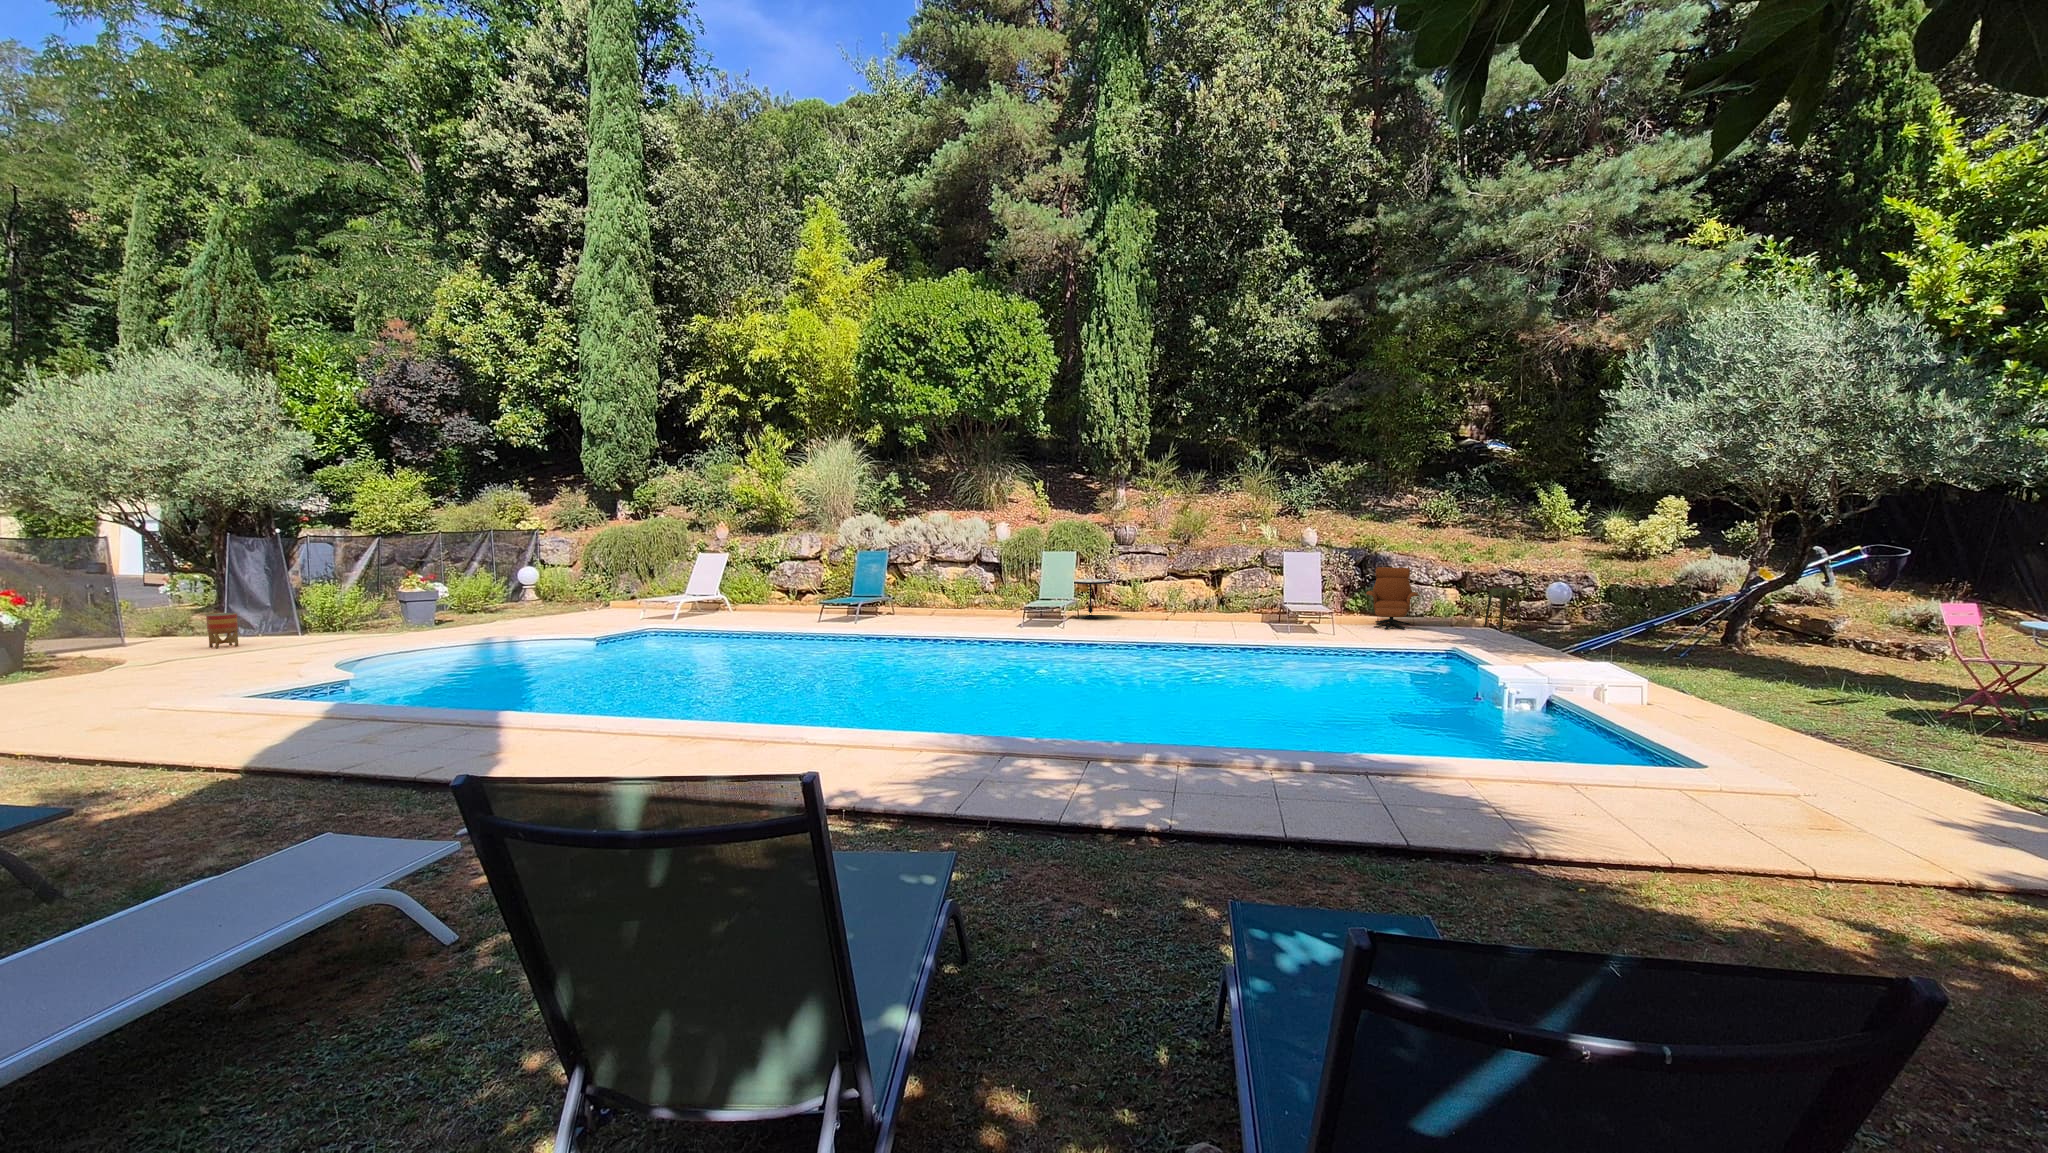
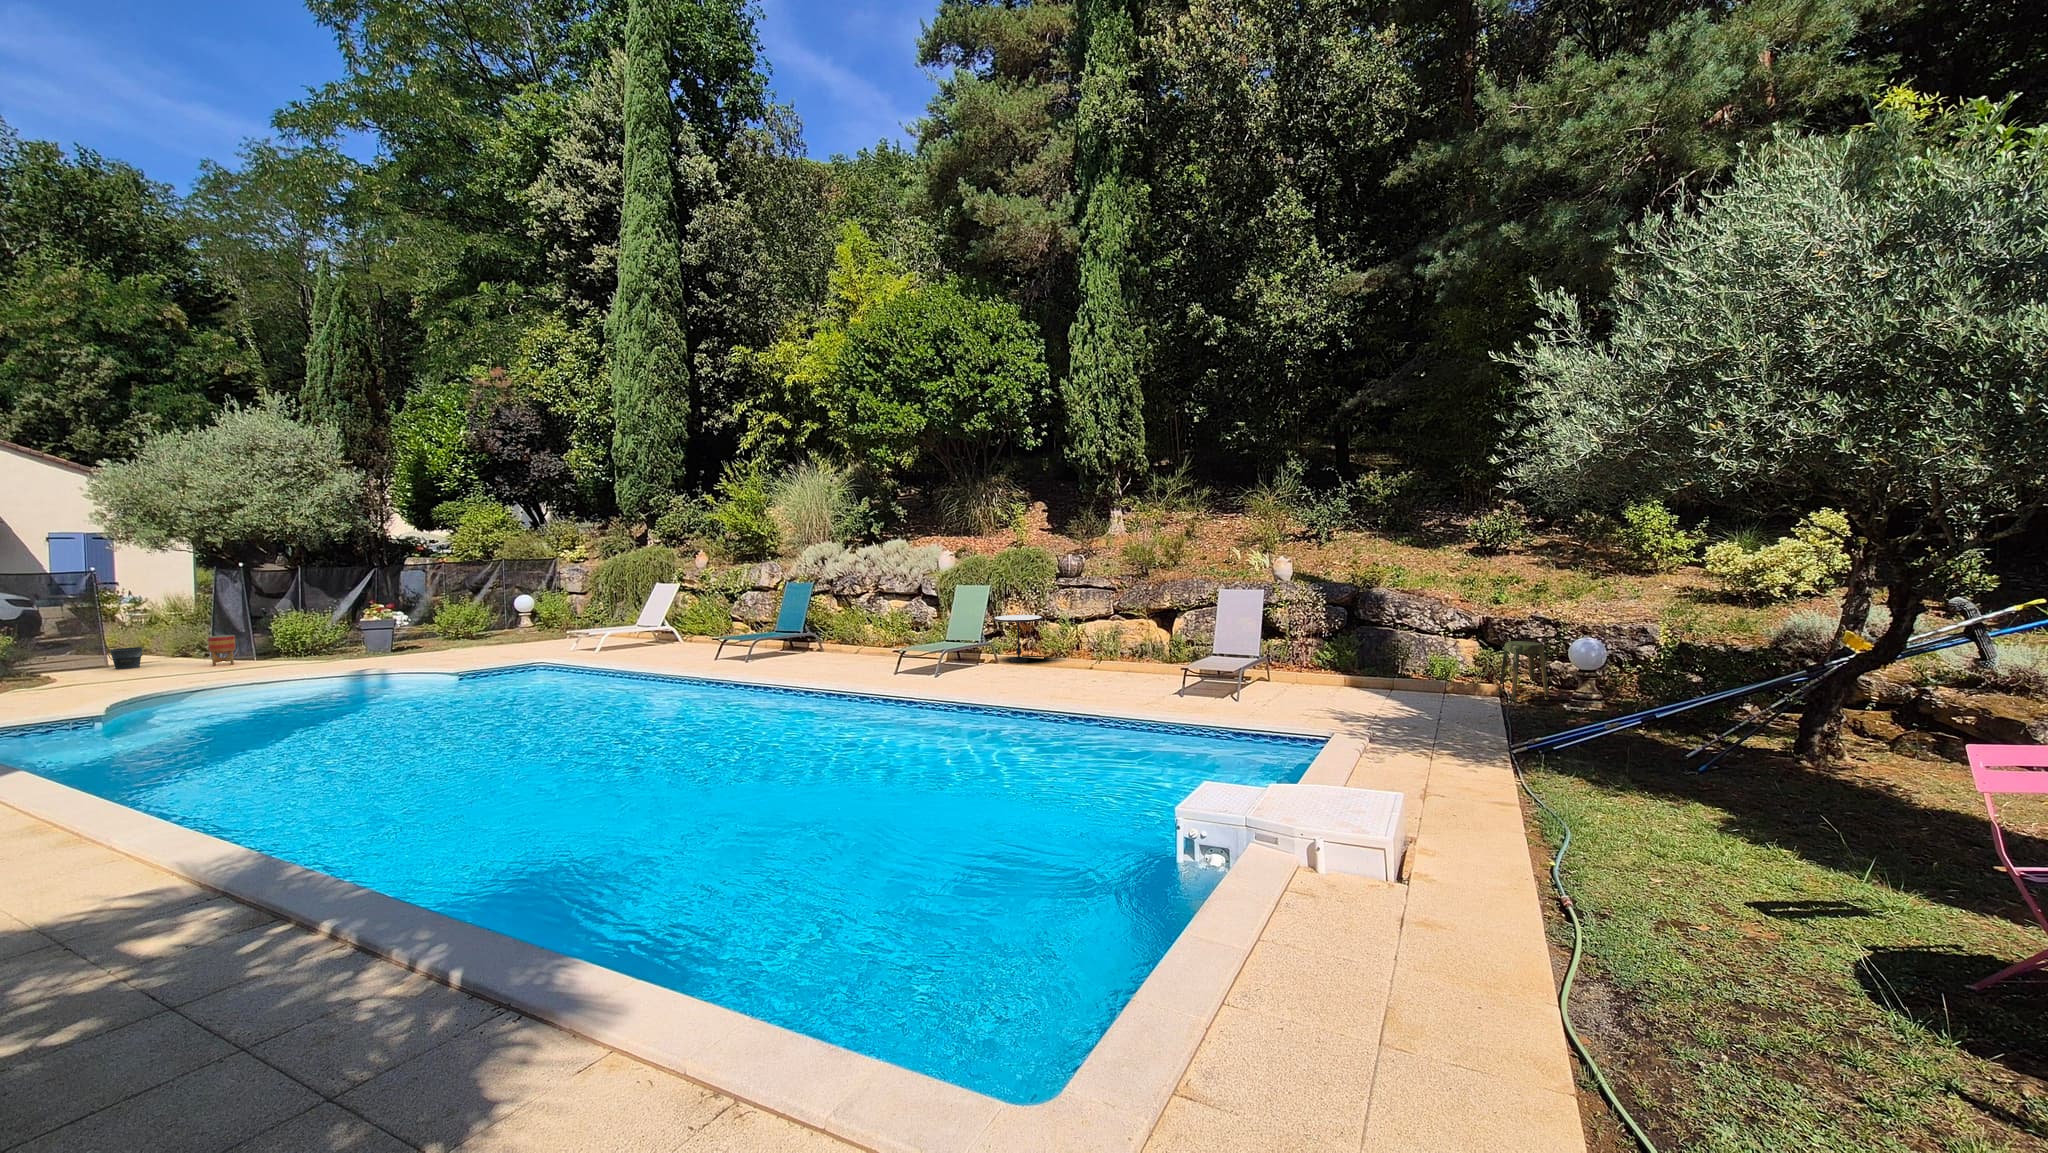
lounge chair: present [1366,567,1418,630] -> none [1333,609,1407,694]
bucket: none [70,630,116,655] -> present [107,647,146,669]

